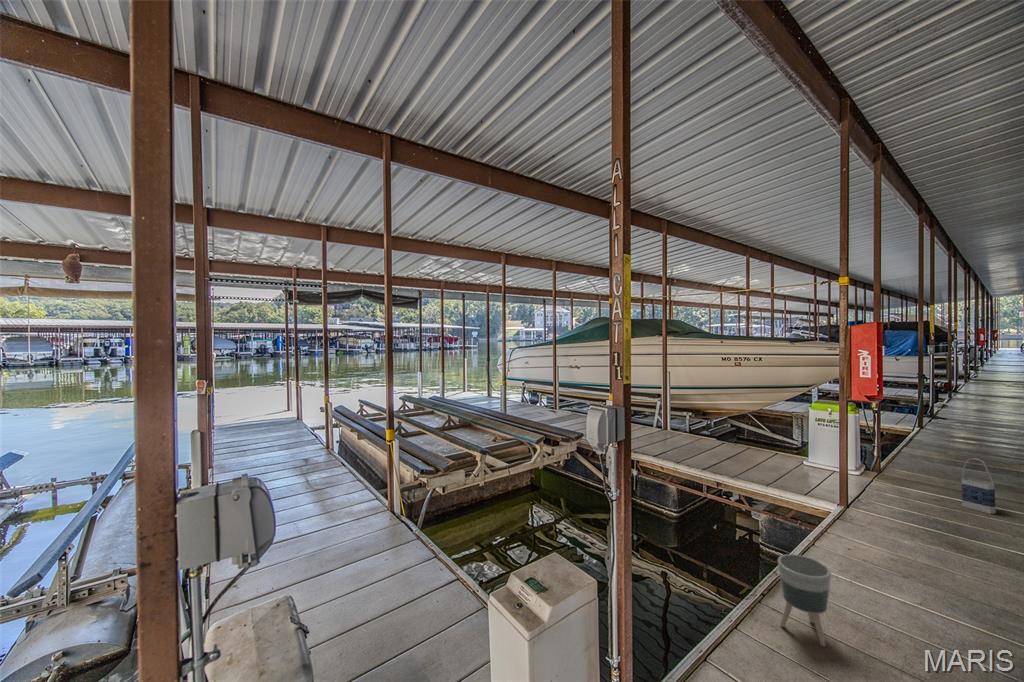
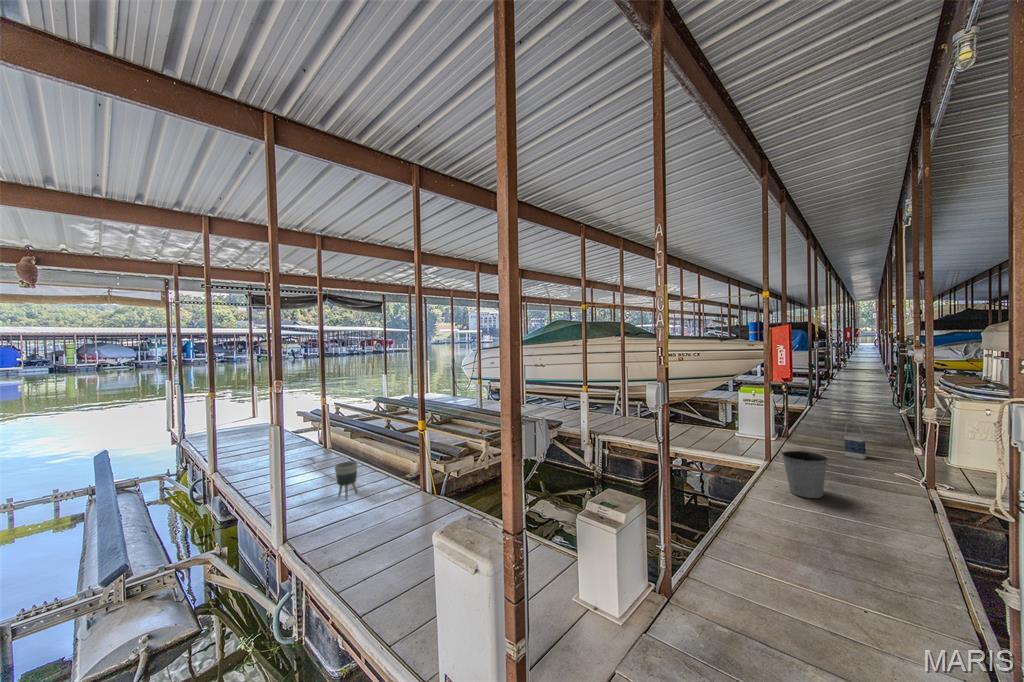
bucket: none [855,499,932,572] -> present [781,451,829,498]
planter: present [778,554,831,646] -> present [335,461,357,500]

